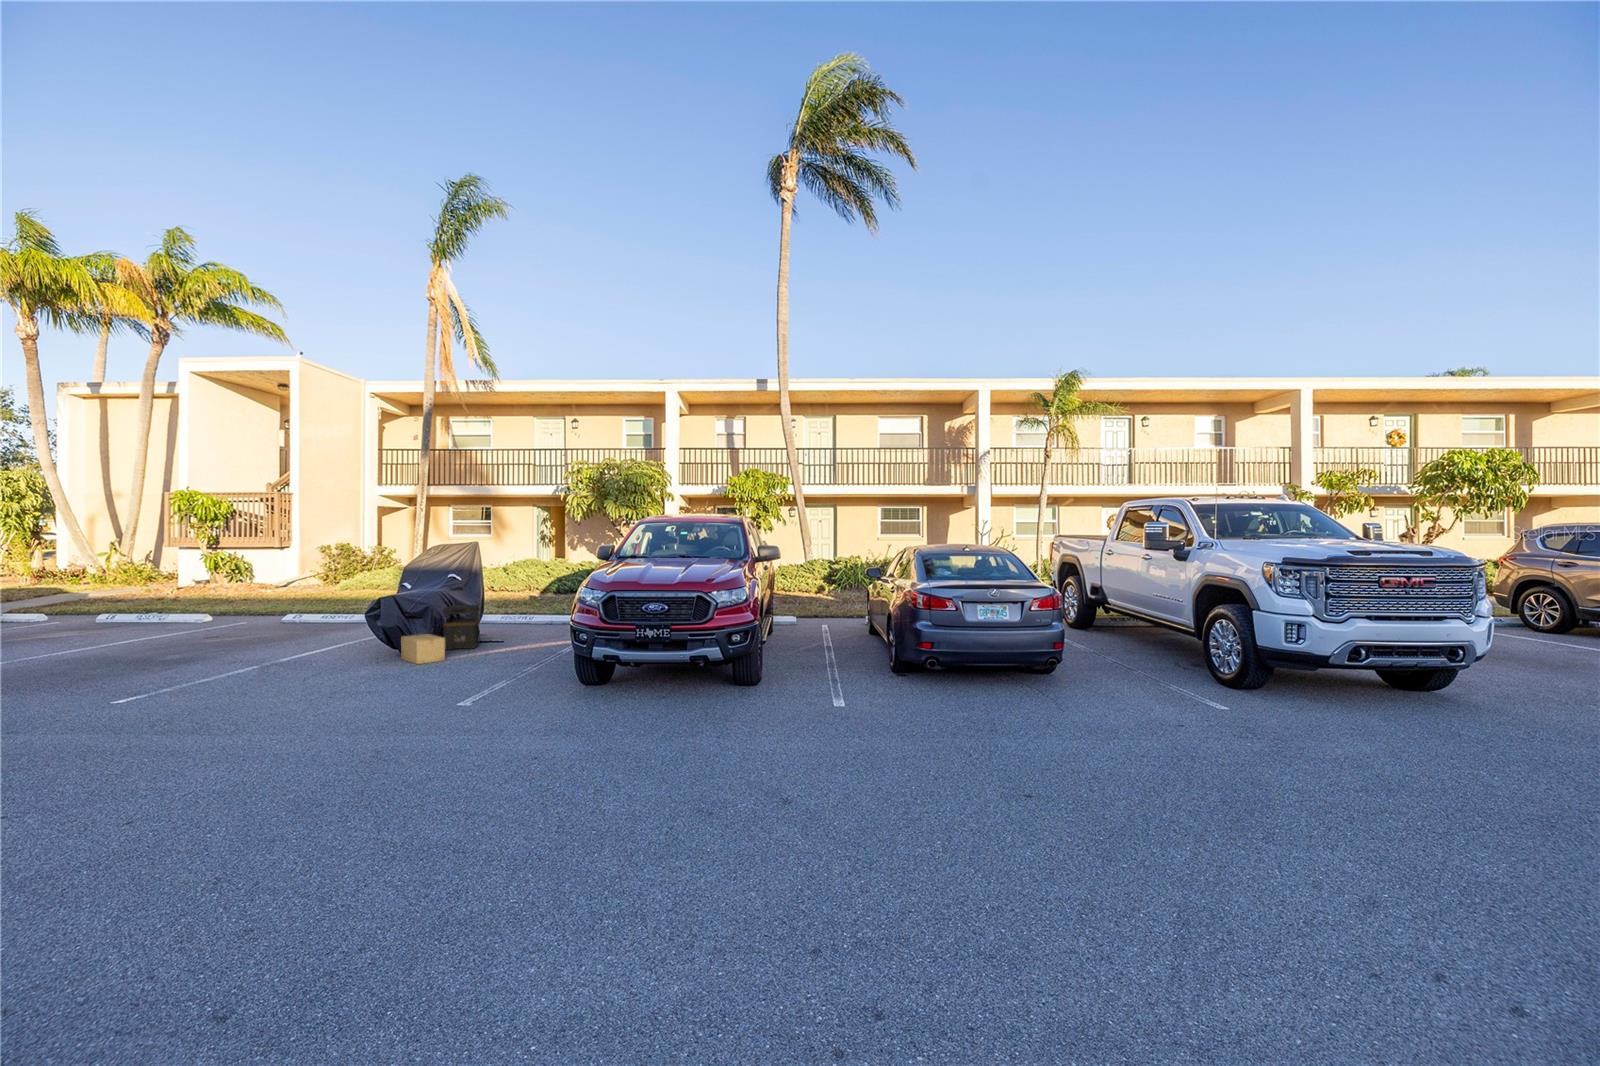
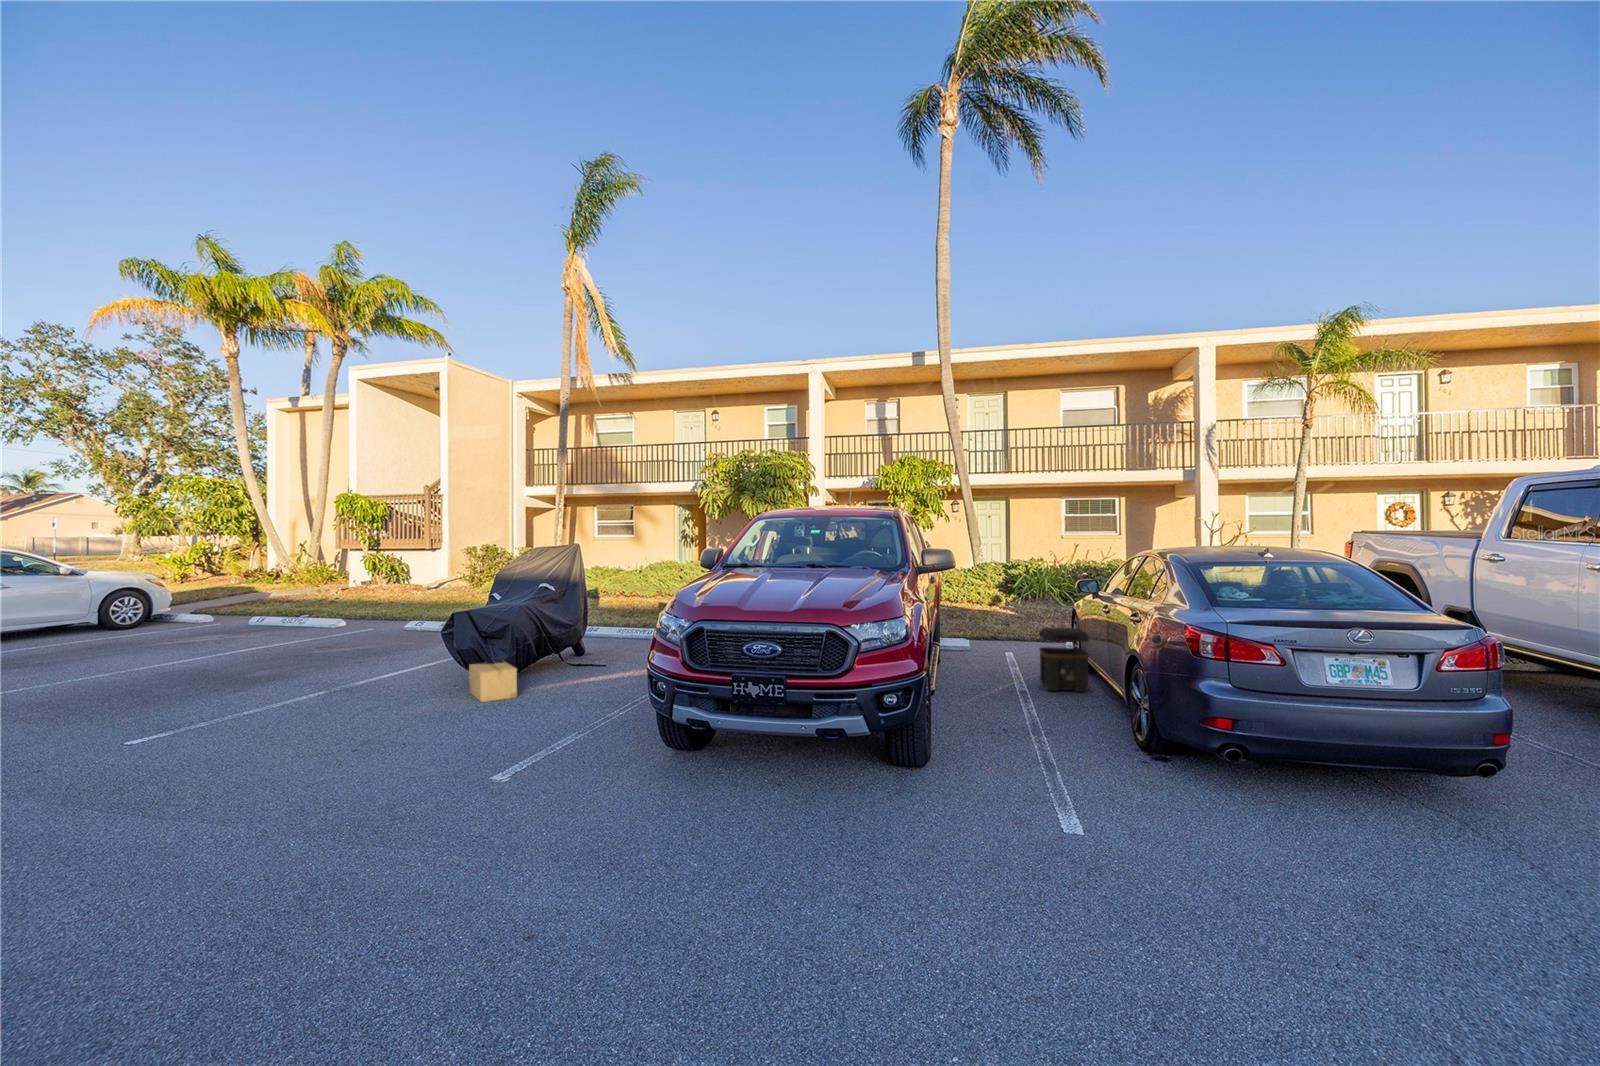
toolbox: present [443,605,480,650] -> present [1039,628,1089,692]

